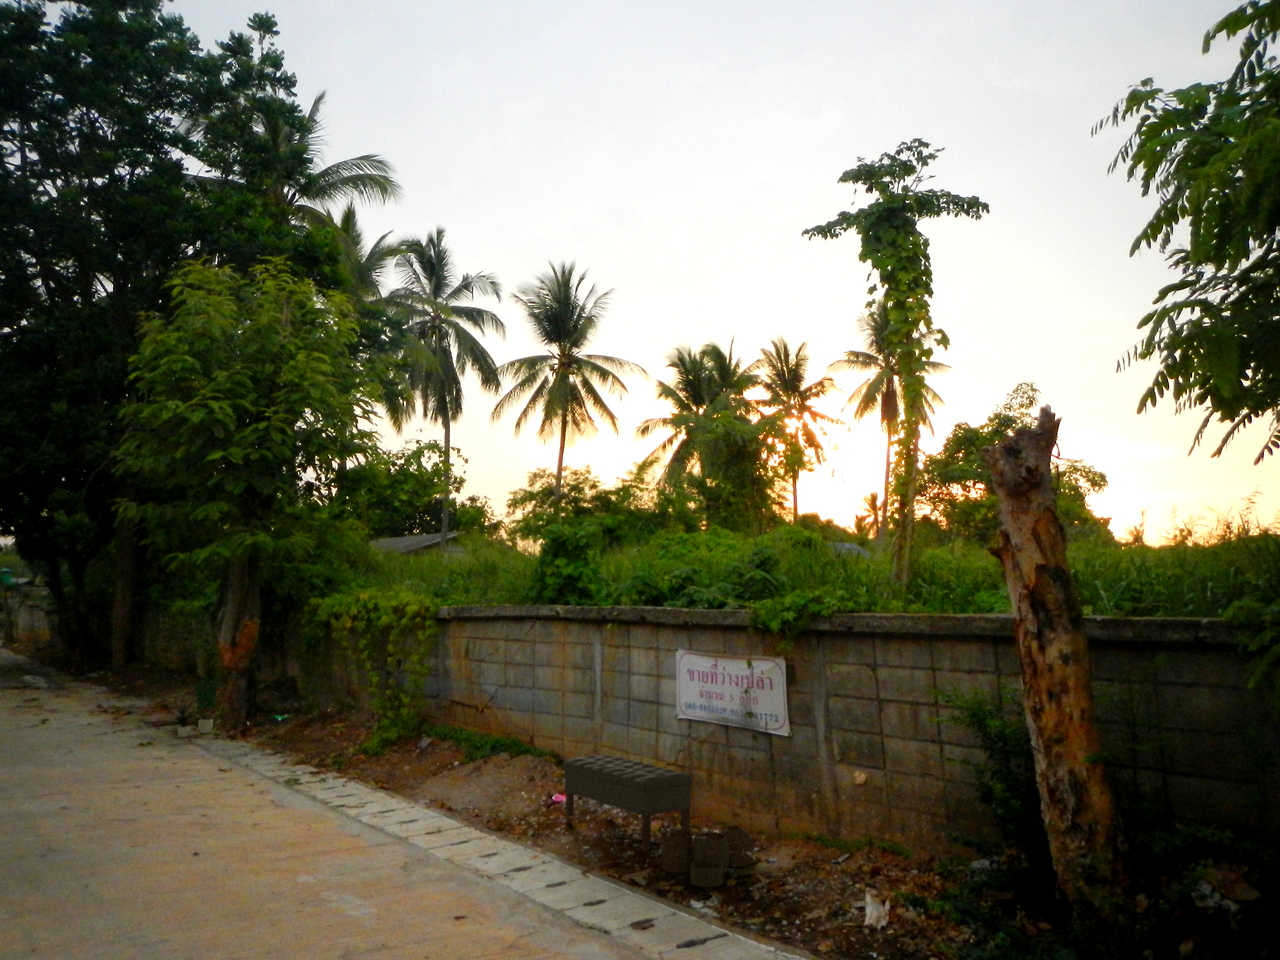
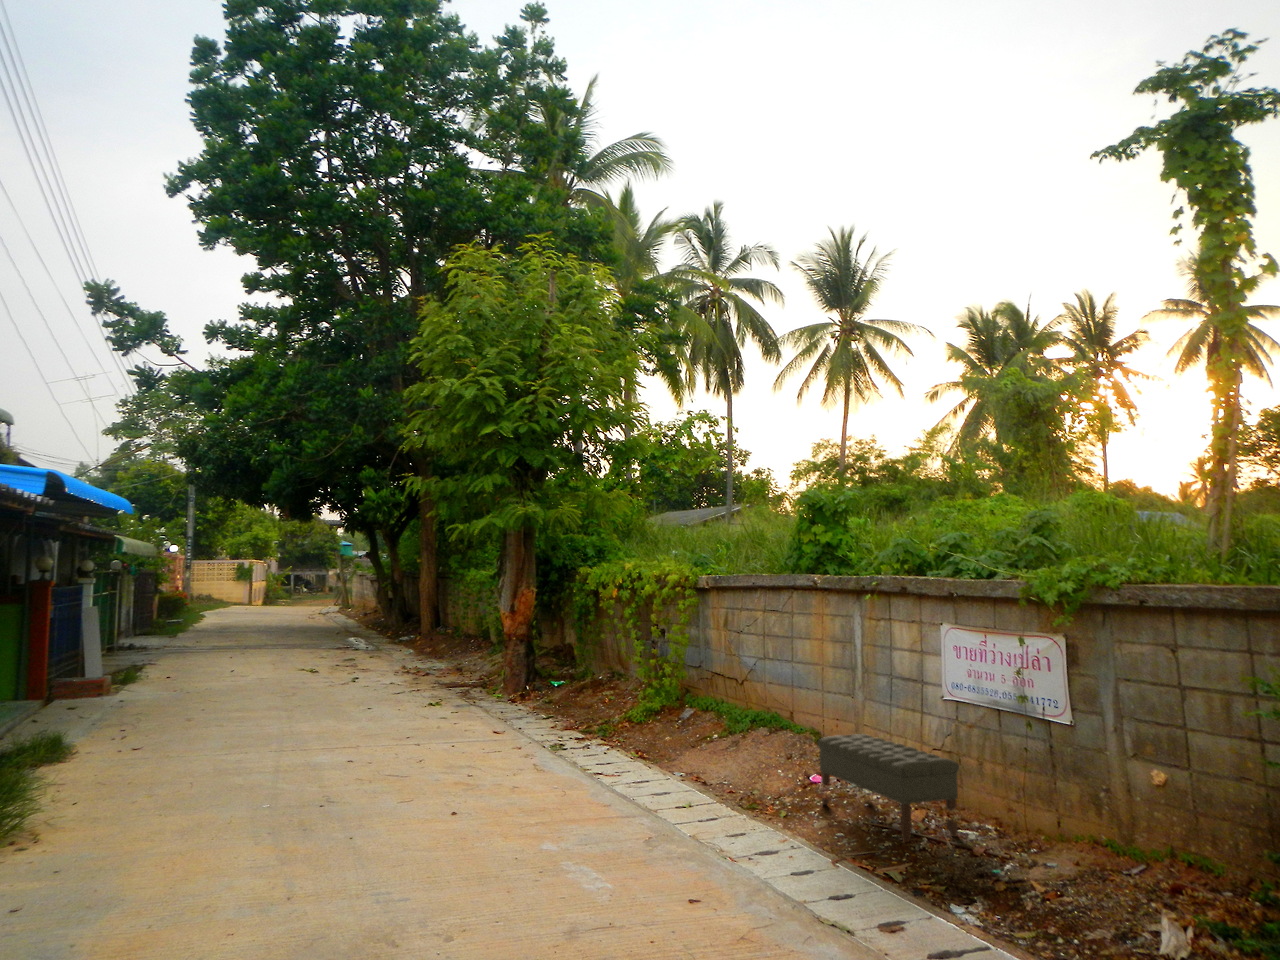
potted plant: present [172,677,219,737] -> none [460,639,505,697]
woven basket: present [661,825,753,887] -> none [919,815,1030,890]

